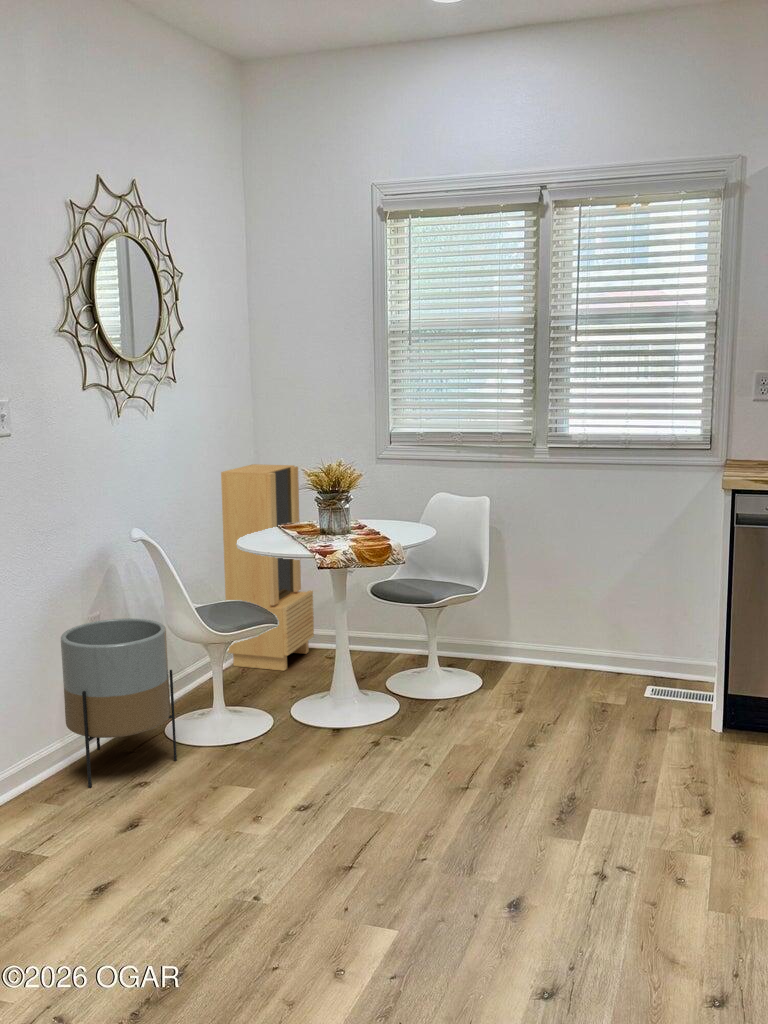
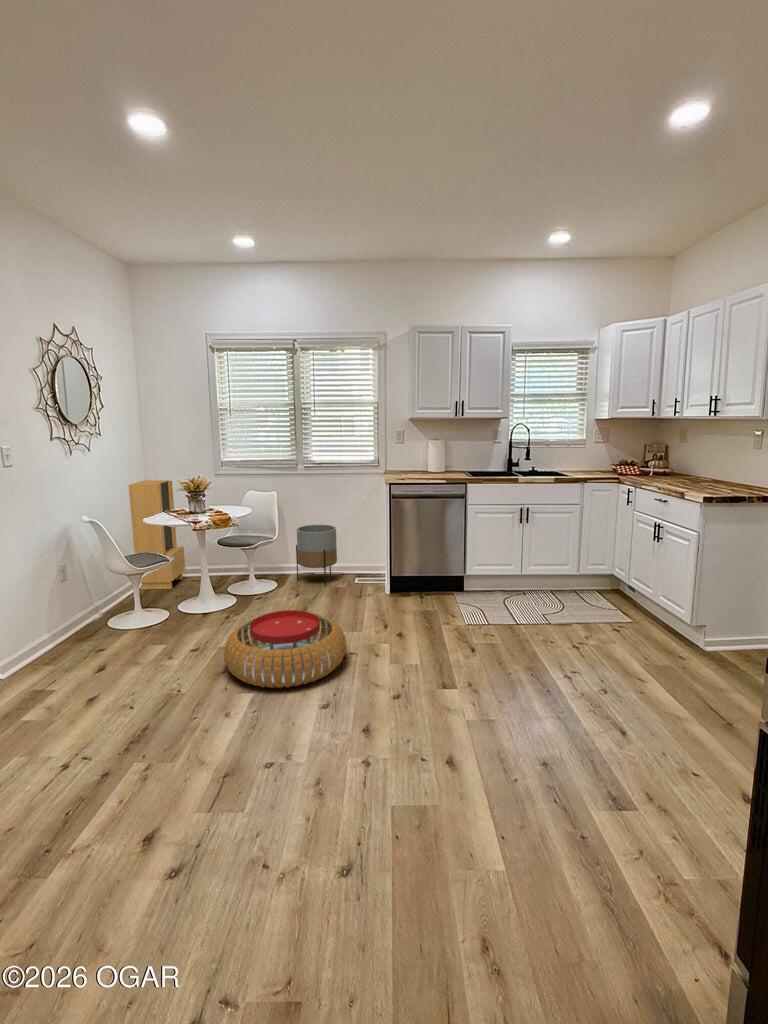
planter: present [61,618,177,788] -> present [296,525,337,586]
pouf: none [348,753,610,933] -> present [224,610,346,688]

